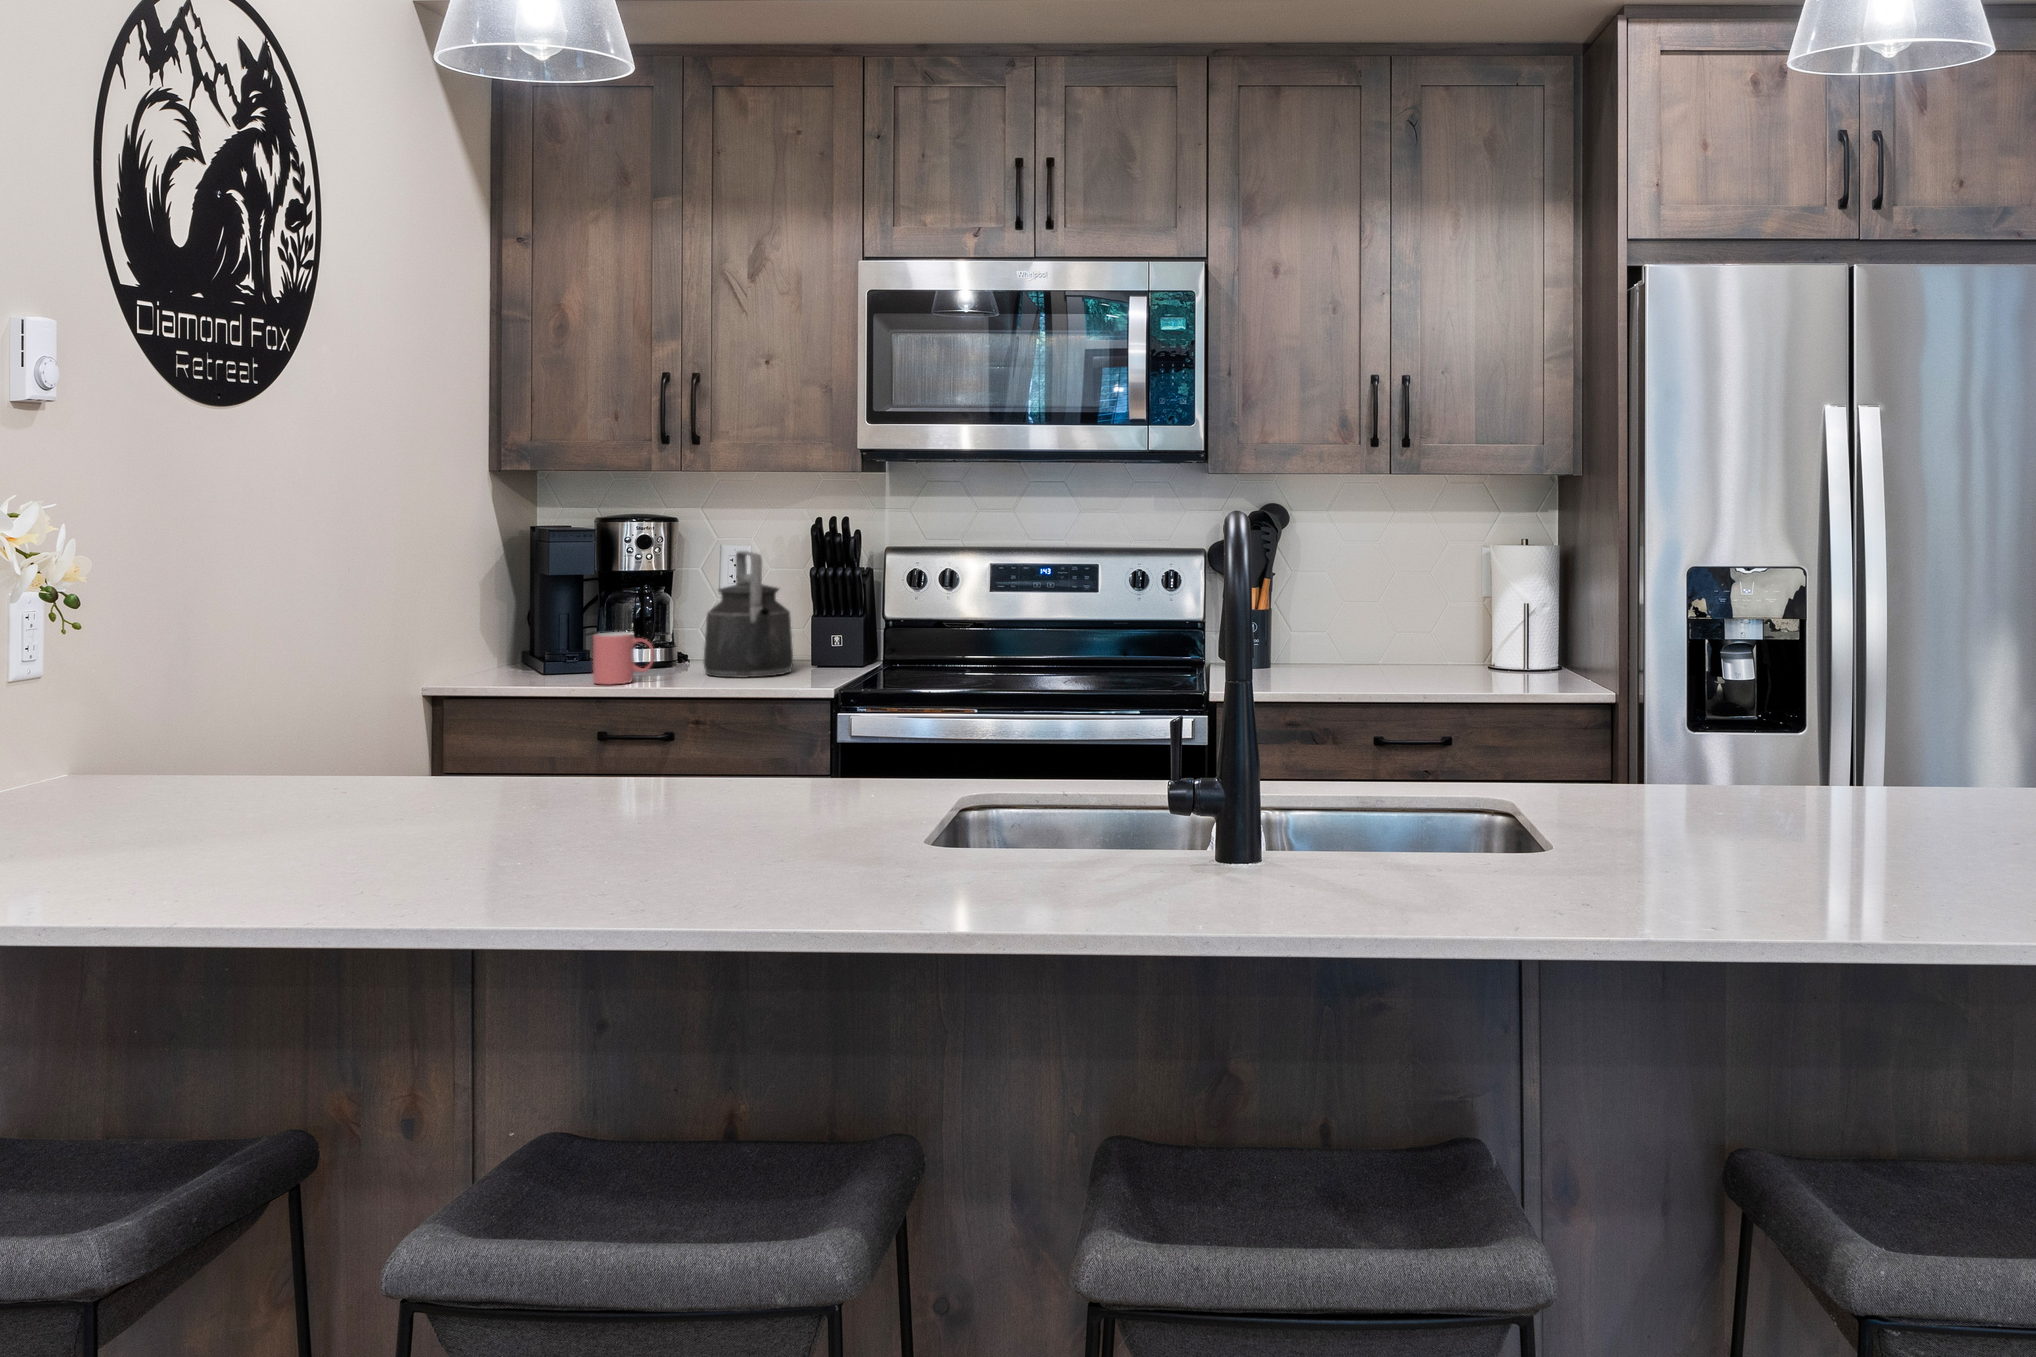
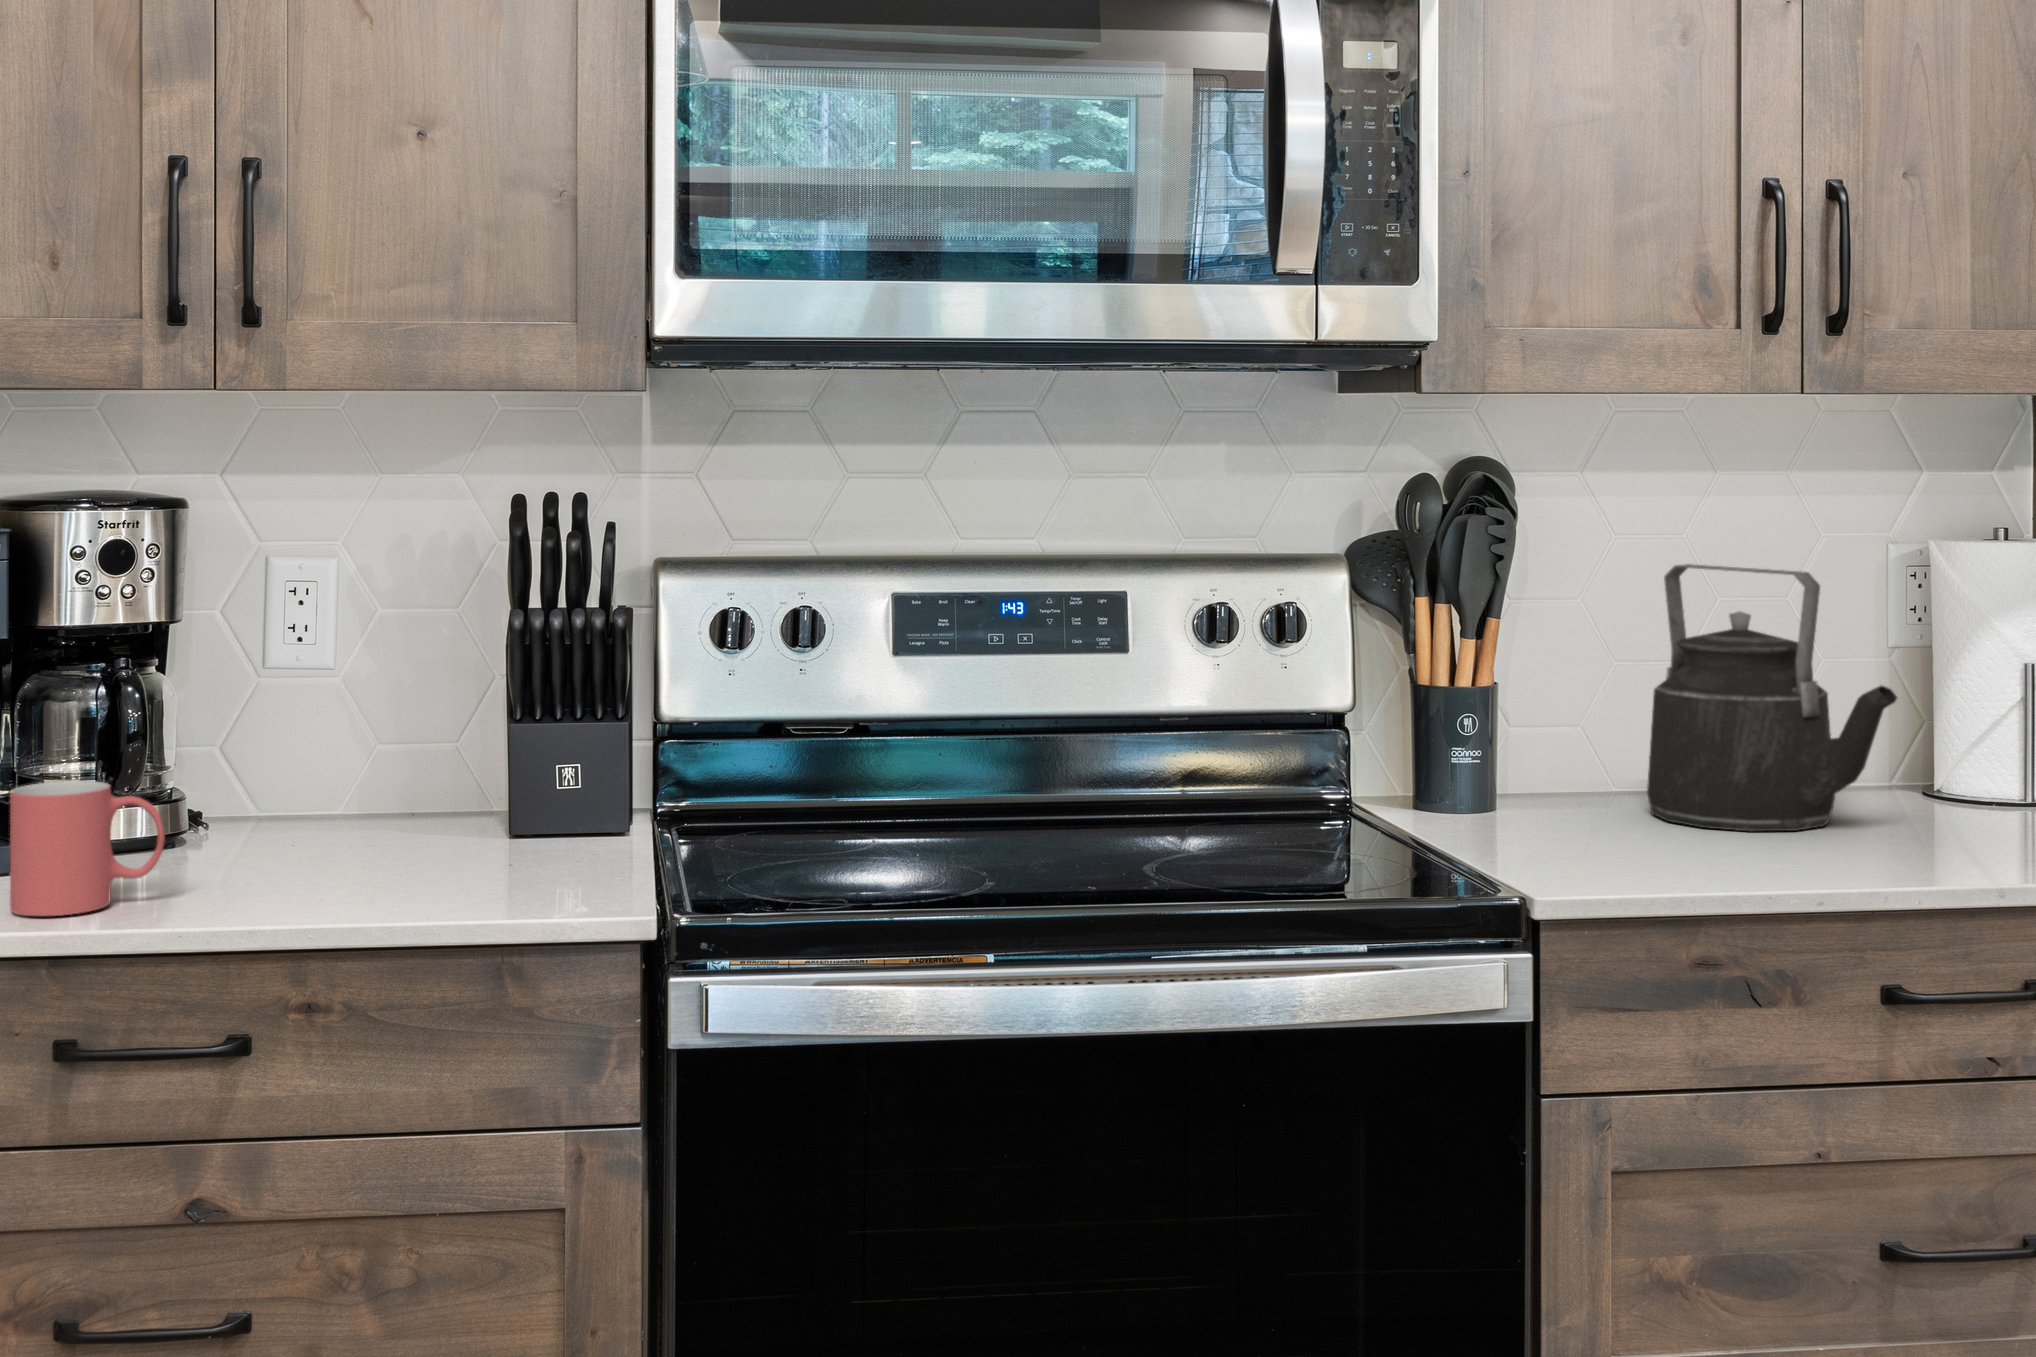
kettle: present [704,551,793,678] -> present [1647,564,1897,831]

